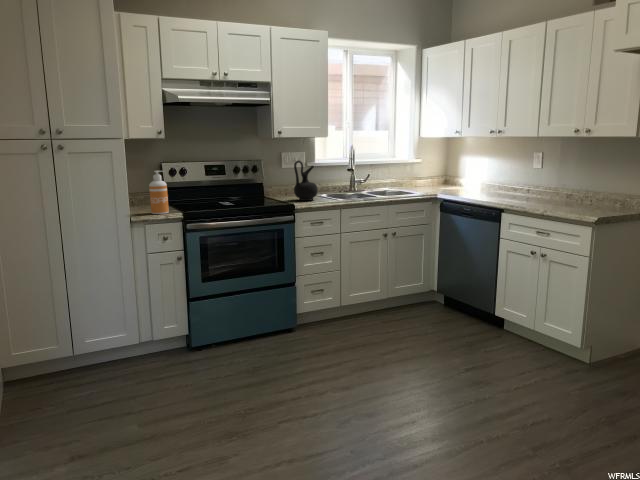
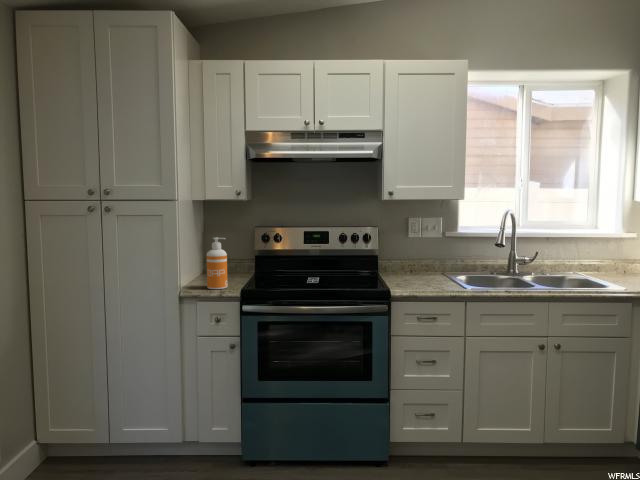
ceramic jug: present [294,161,318,201] -> none [404,231,436,286]

